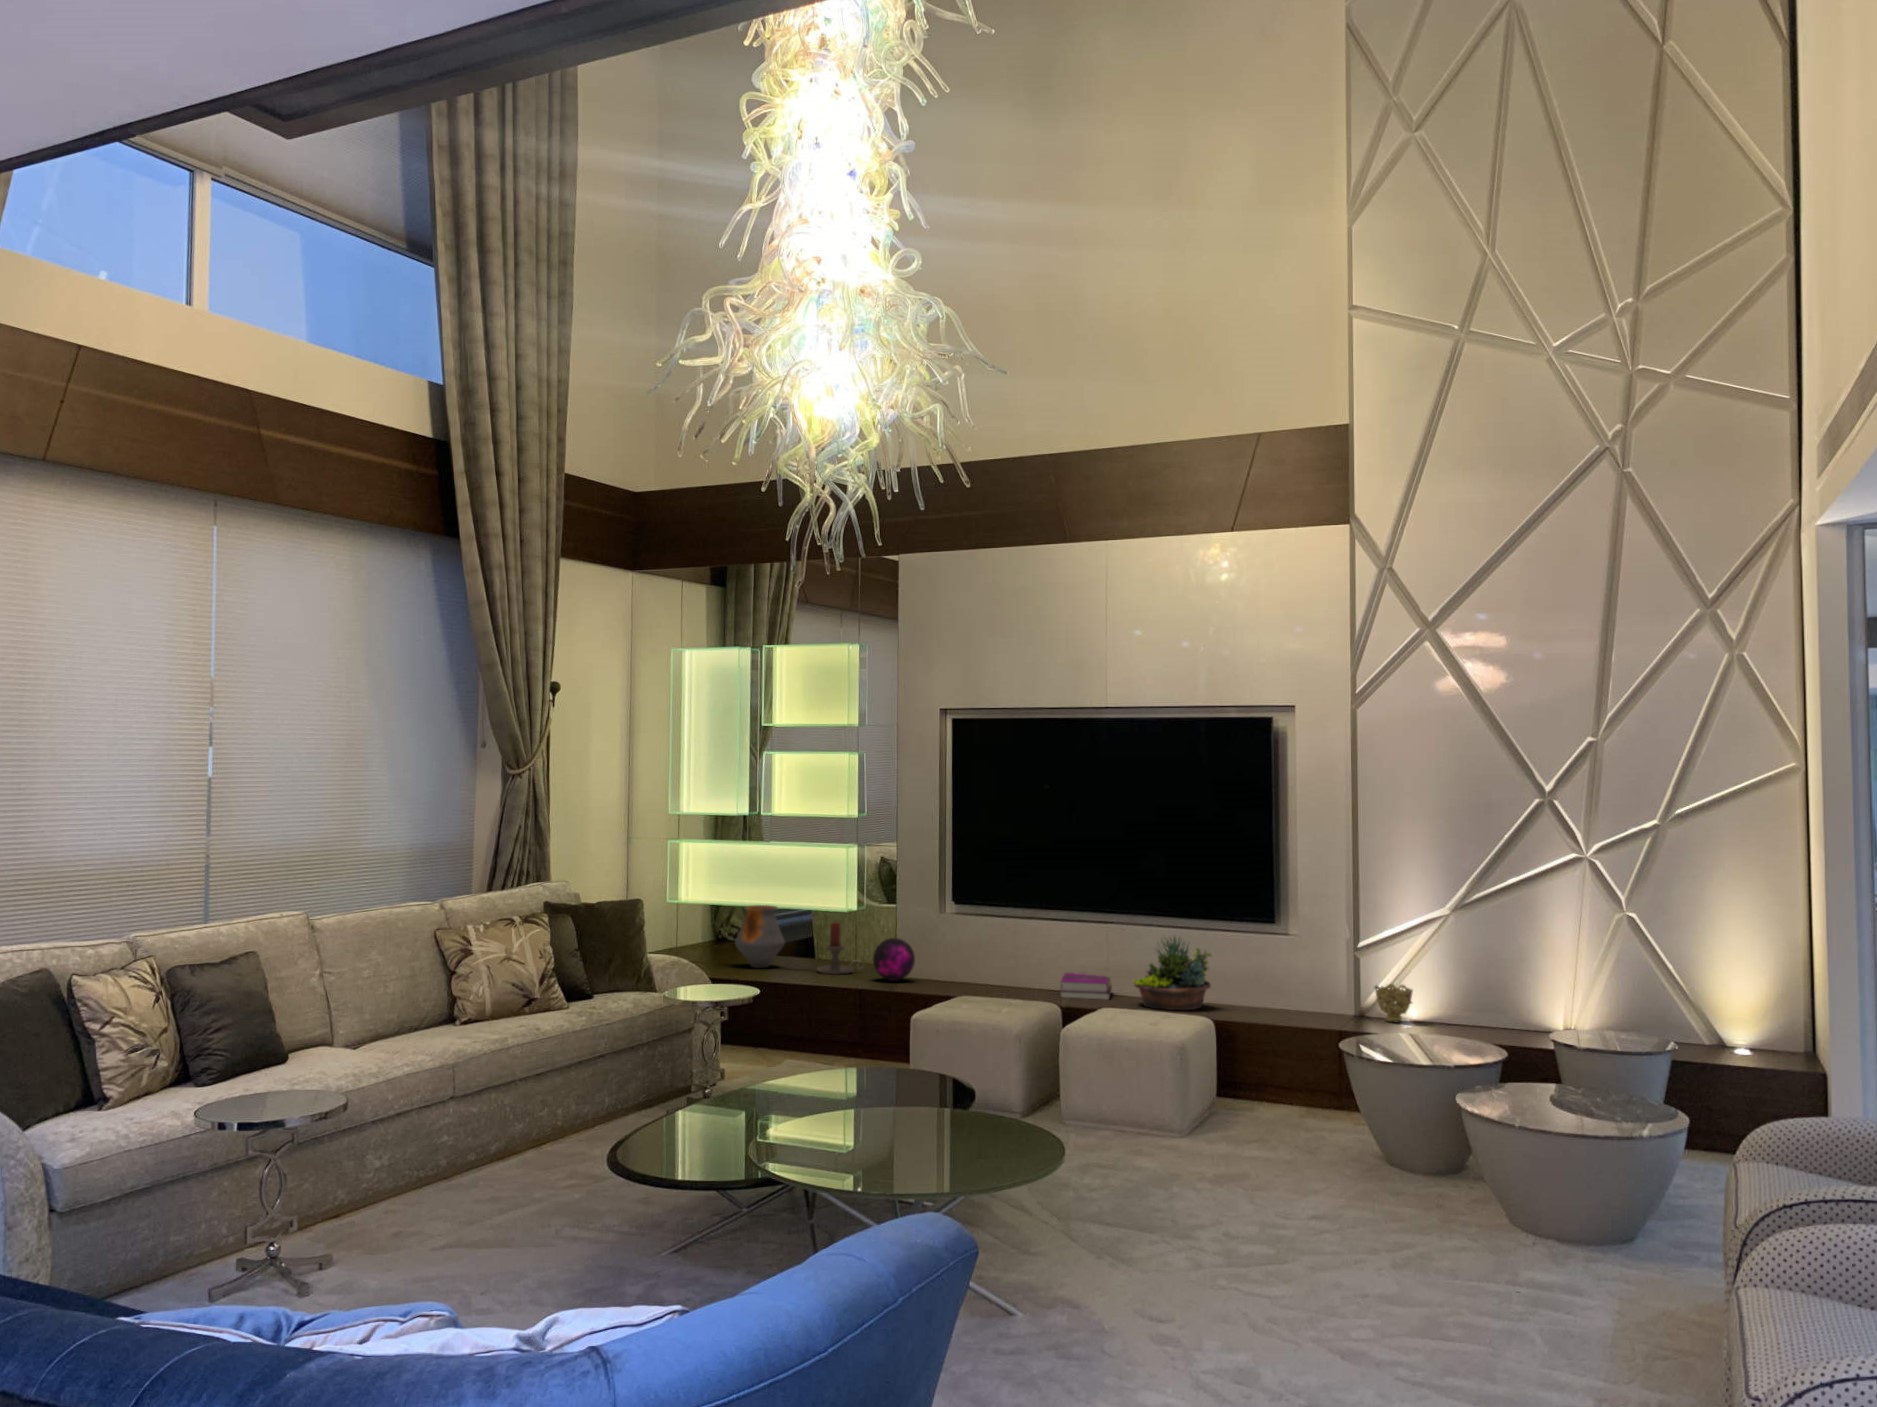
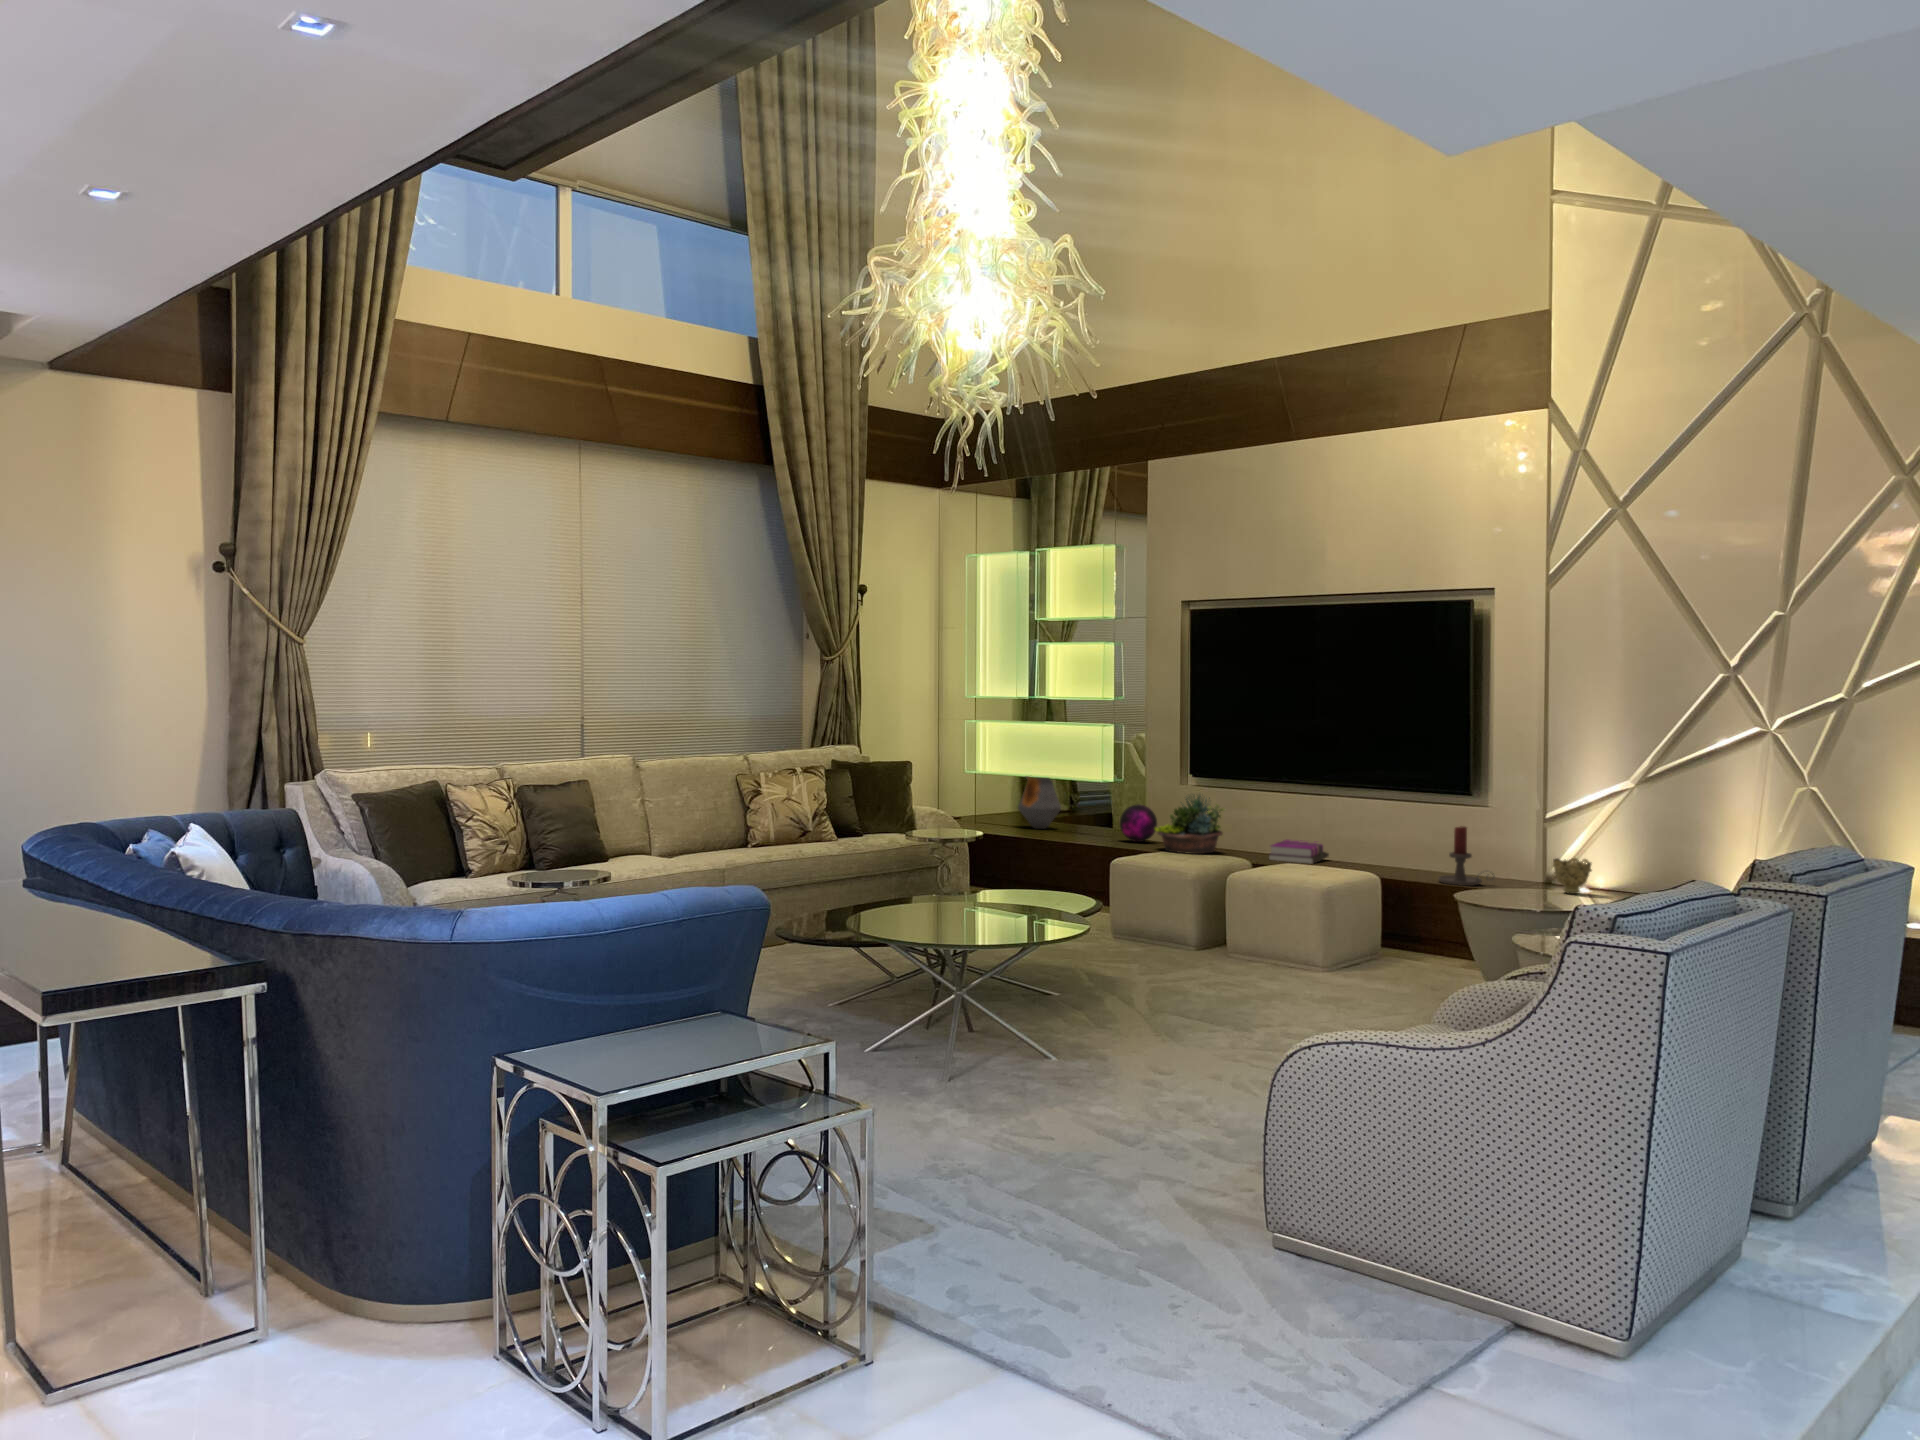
candle holder: present [818,922,853,975] -> present [1438,826,1493,886]
succulent planter: present [1134,937,1212,1010] -> present [1155,795,1225,854]

